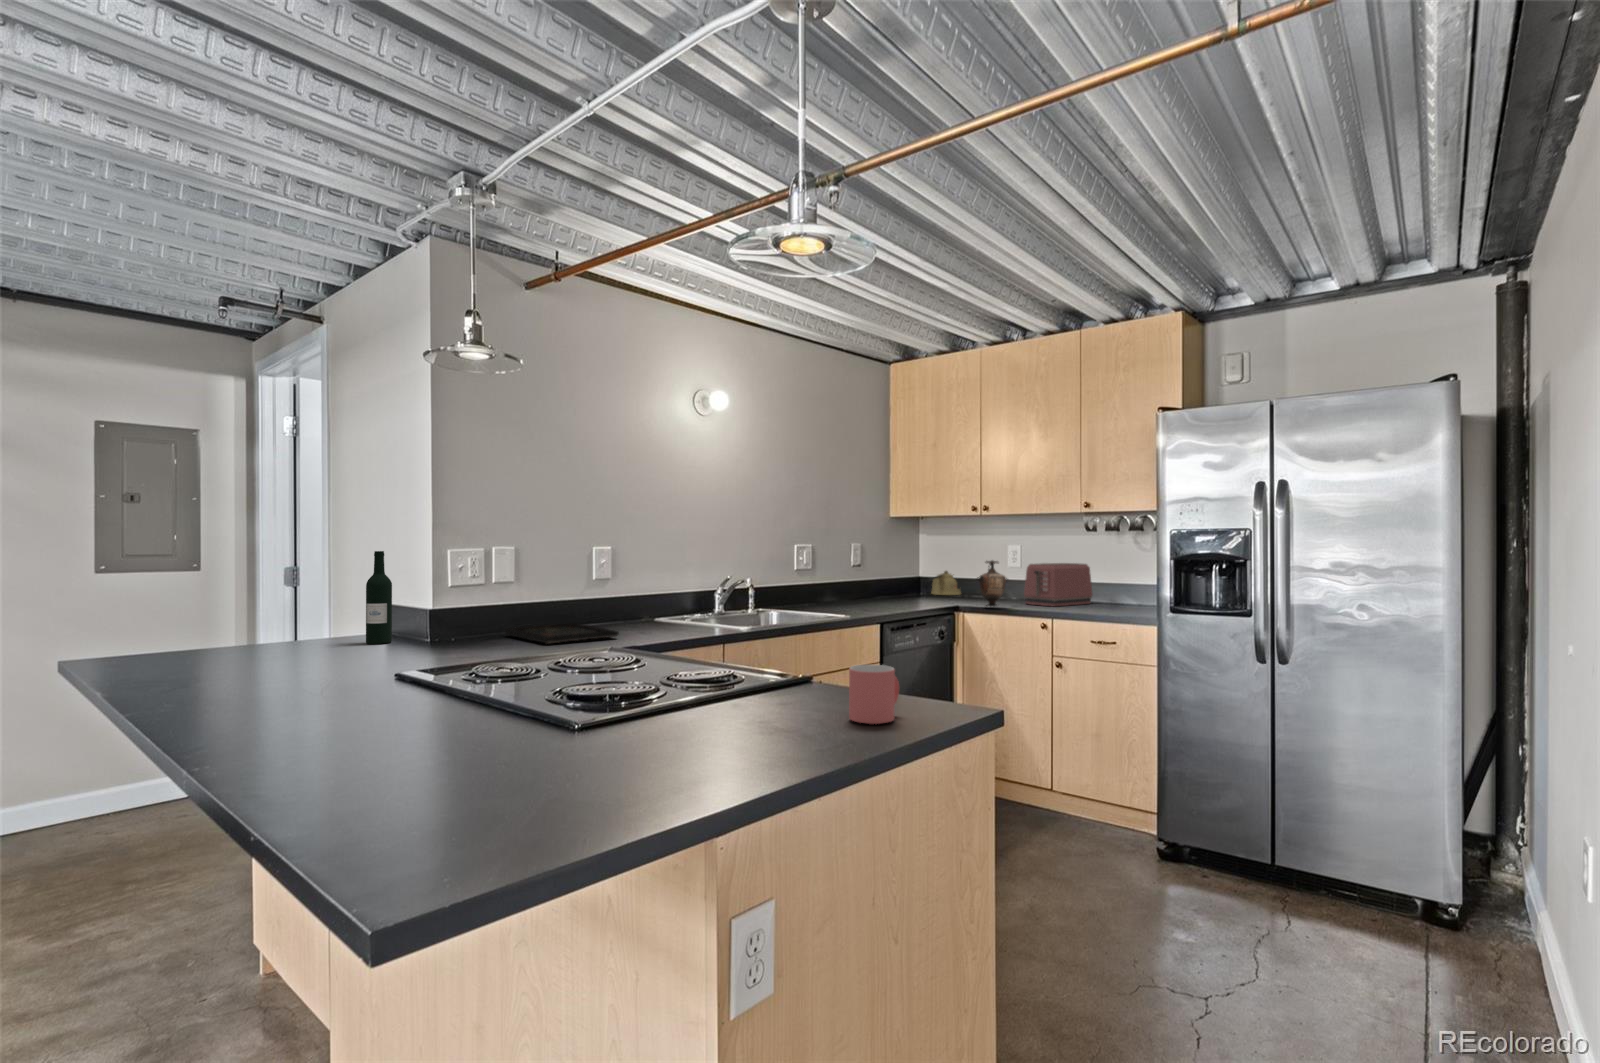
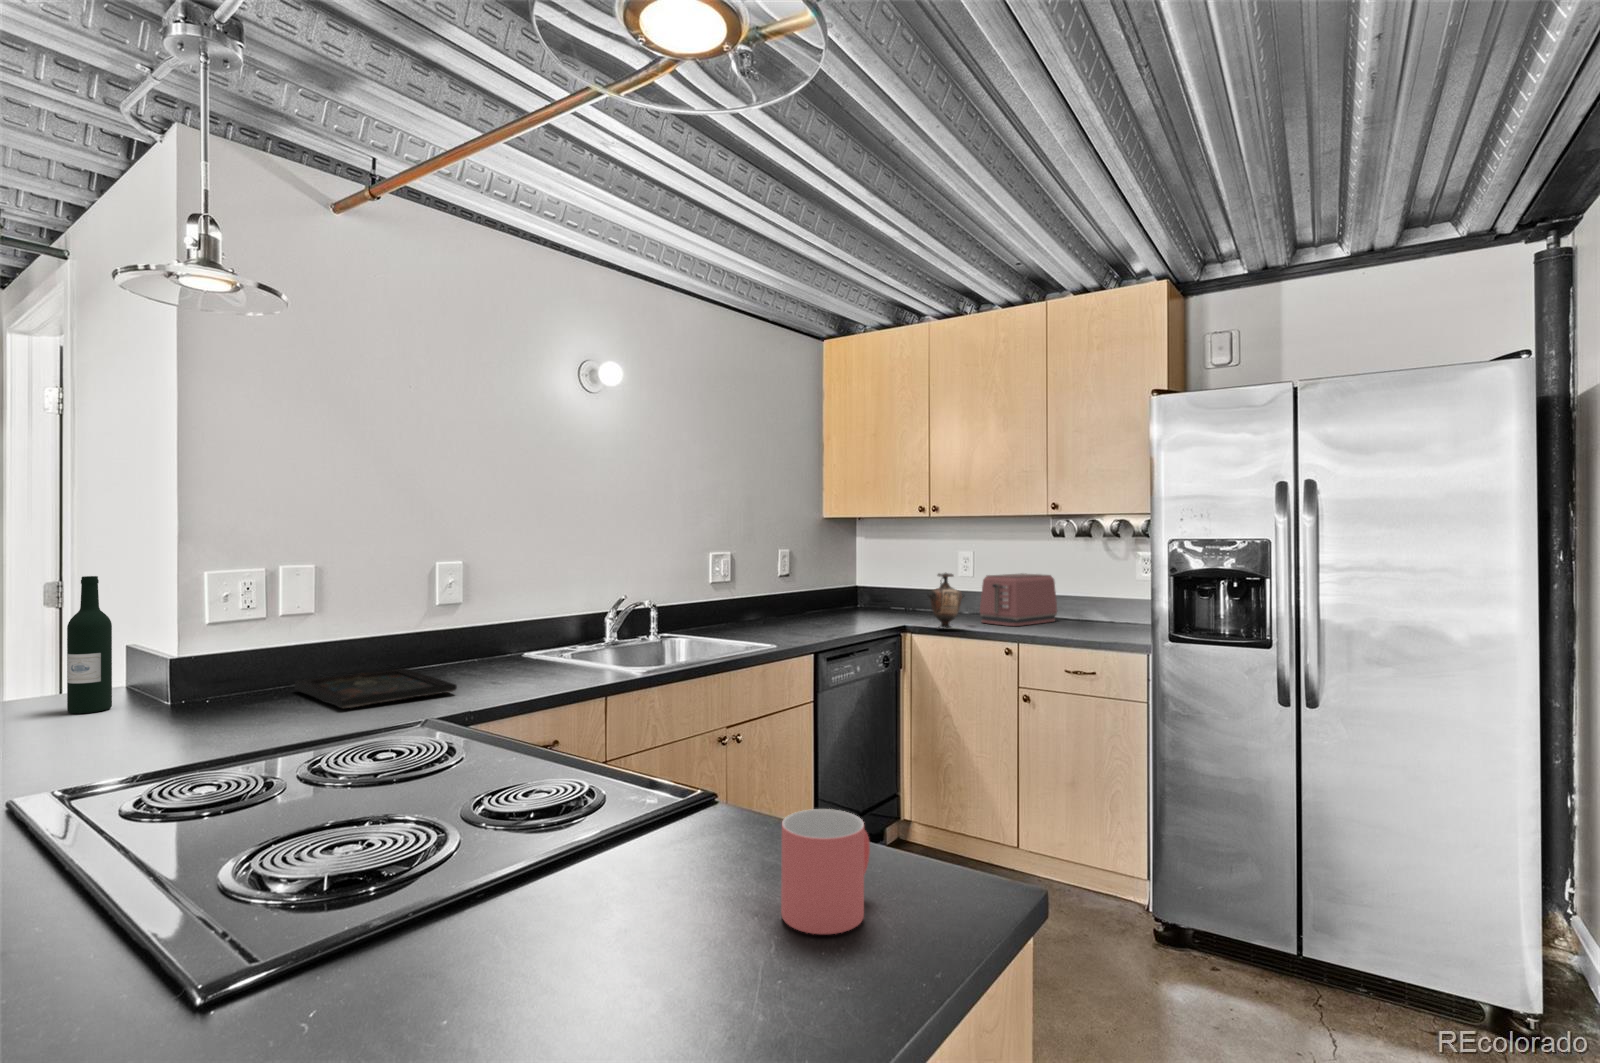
kettle: present [928,571,961,595] -> none [864,581,903,609]

